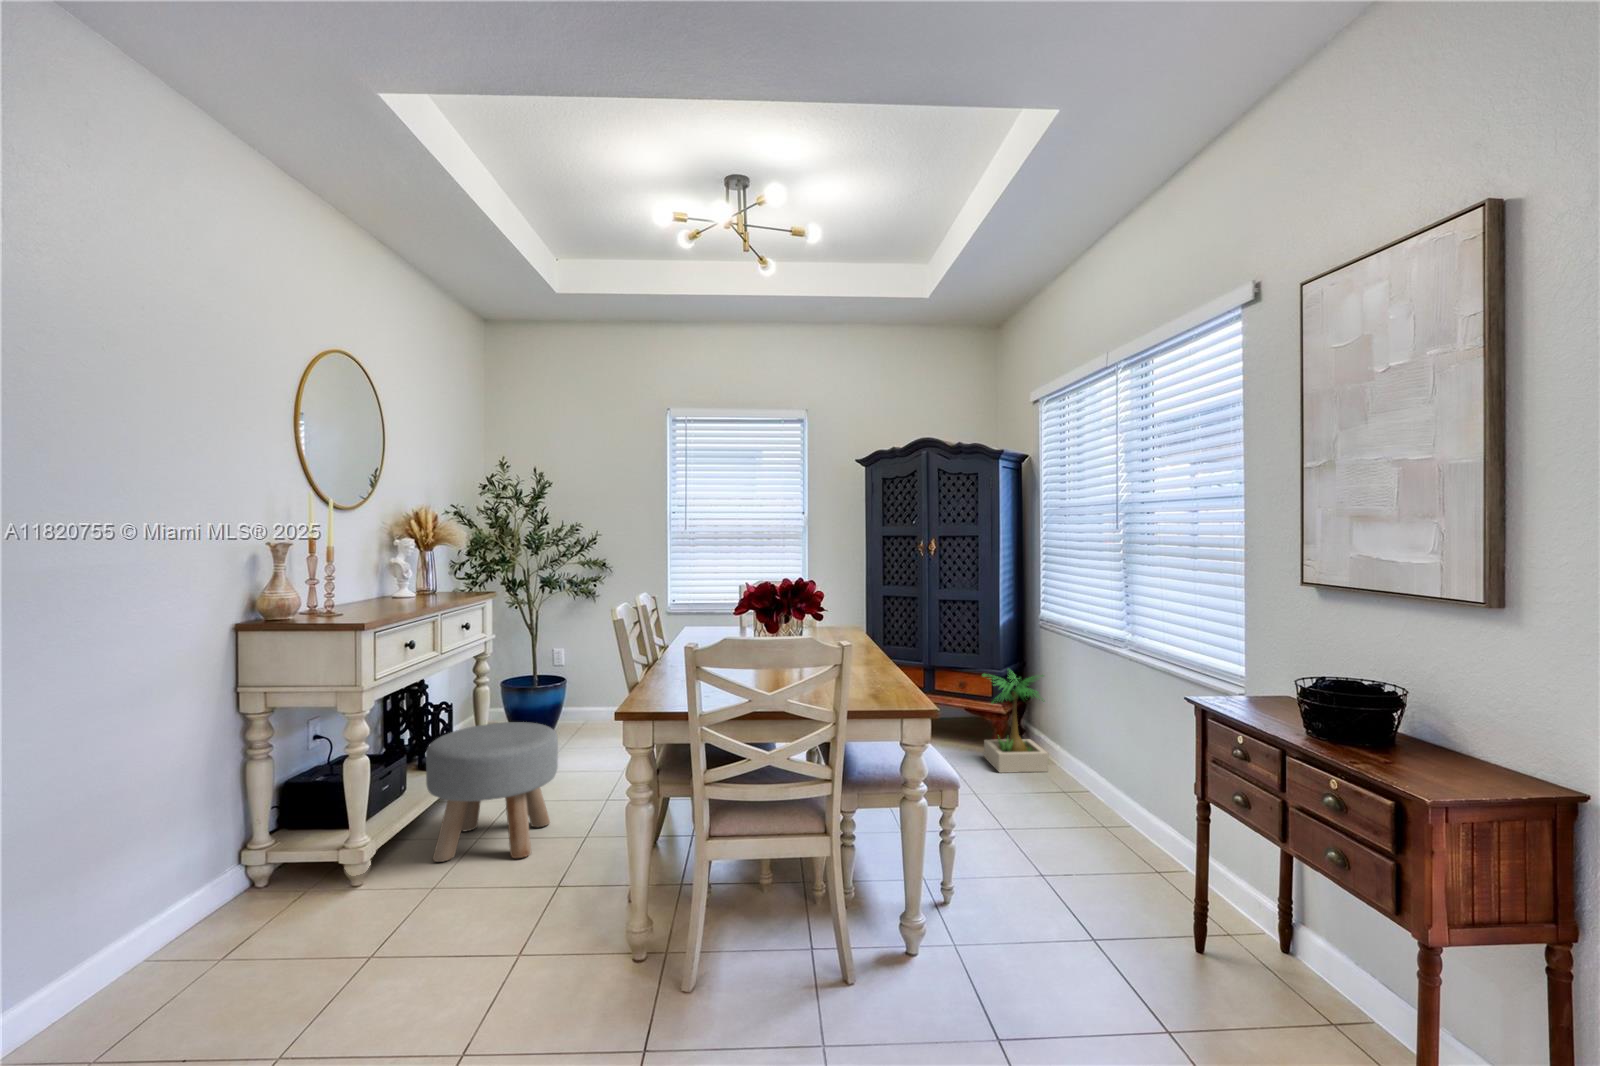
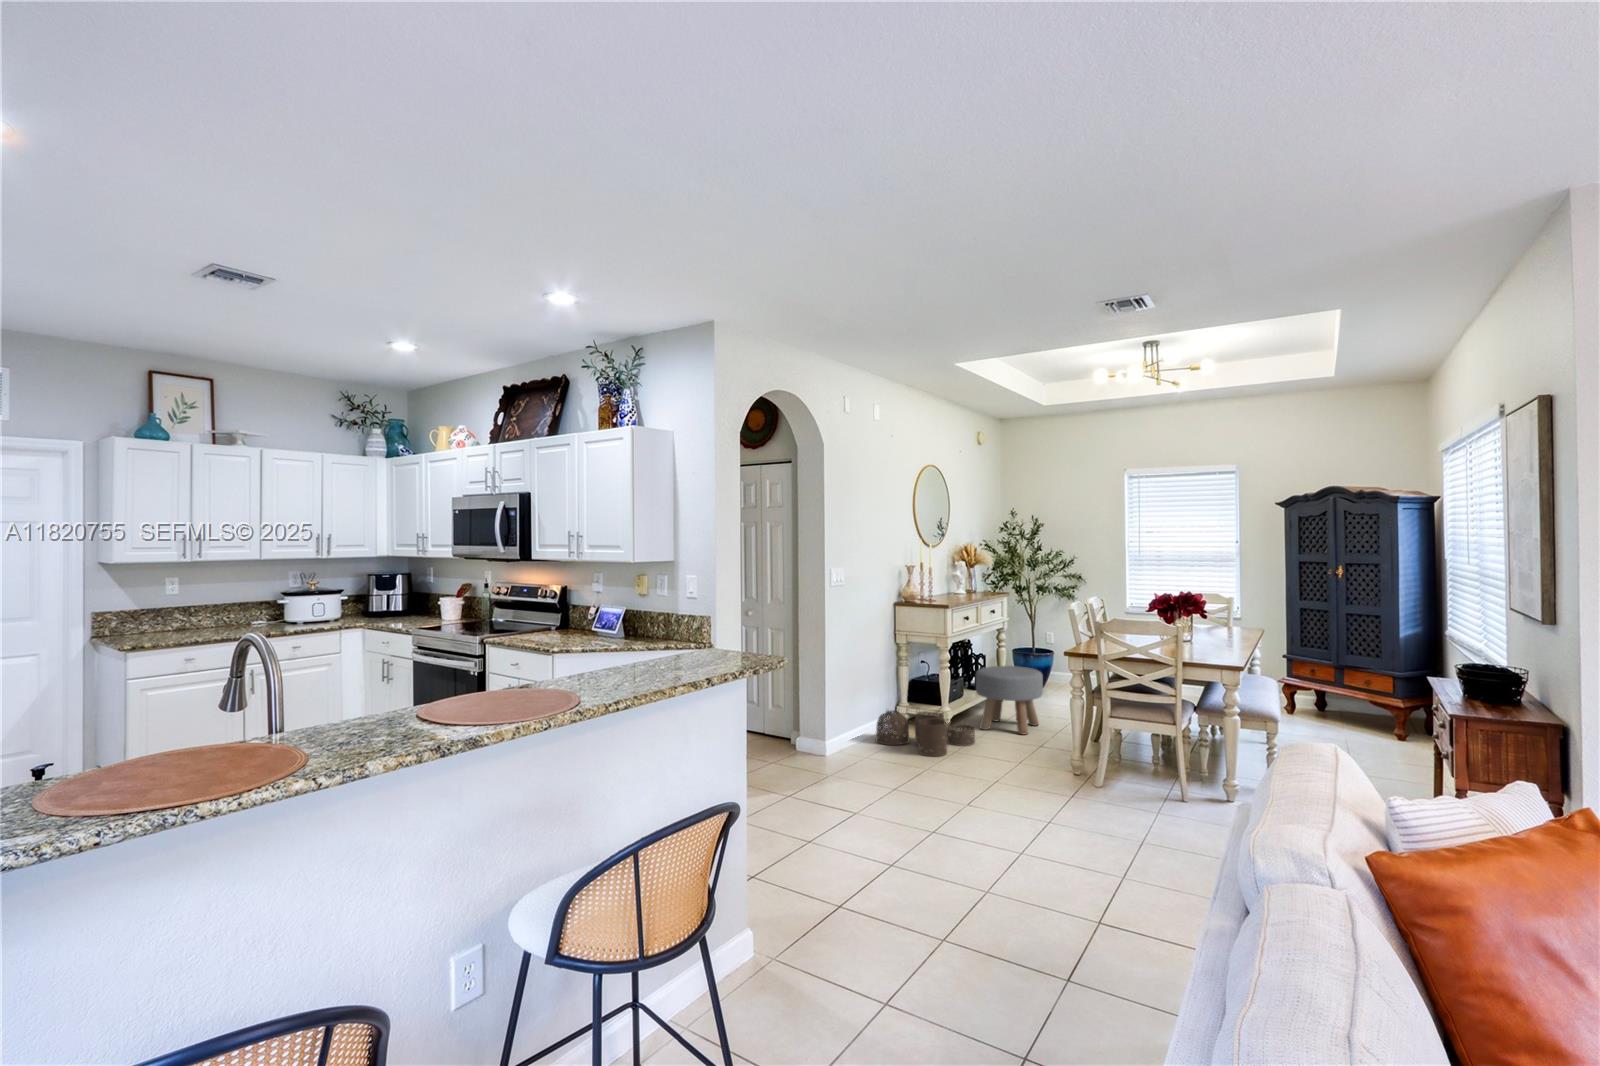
potted plant: present [983,674,1048,773] -> none [1368,672,1444,756]
woven basket: none [138,863,417,1004] -> present [876,710,975,756]

